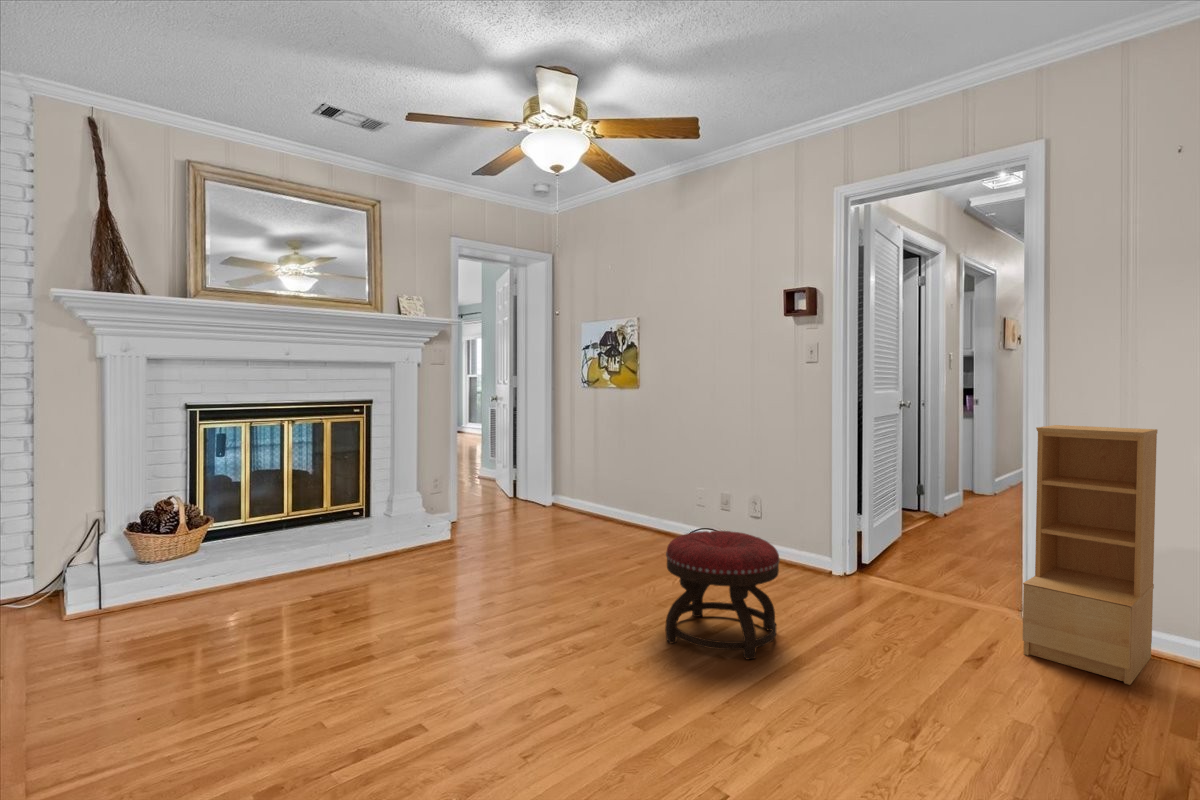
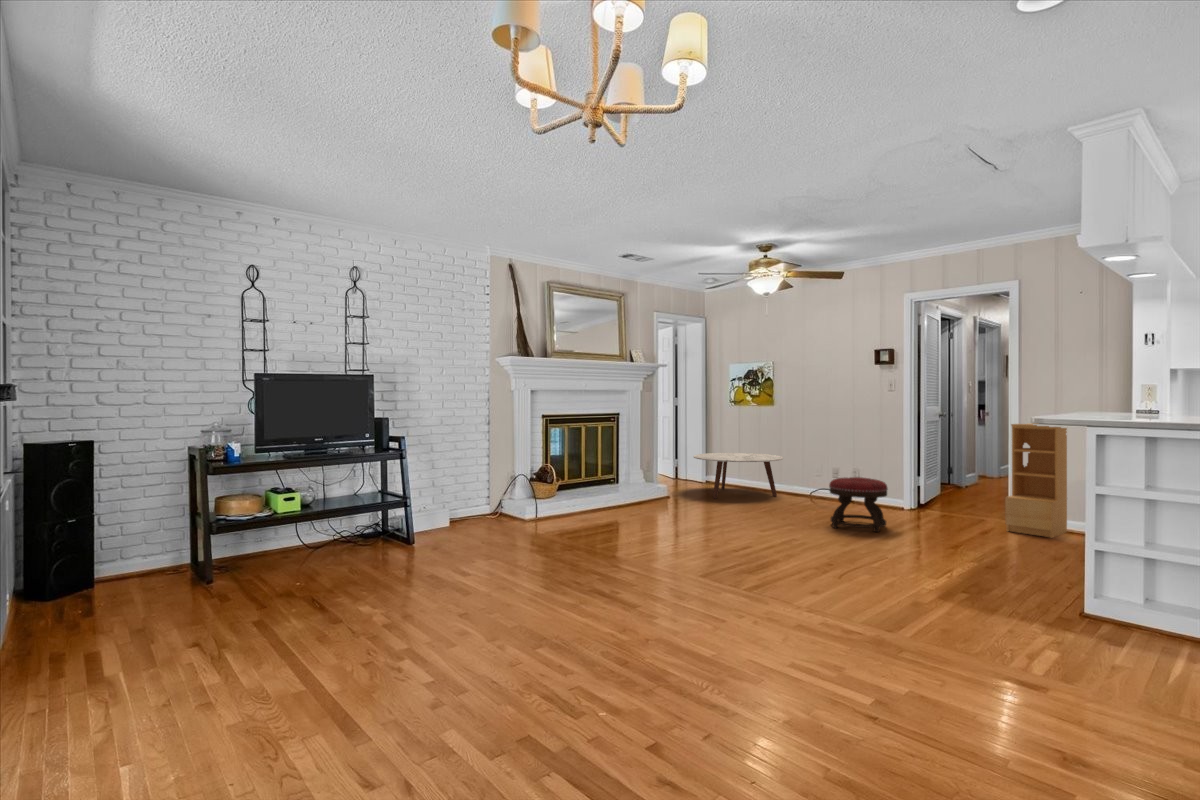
coffee table: none [500,463,644,546] -> present [694,453,783,499]

